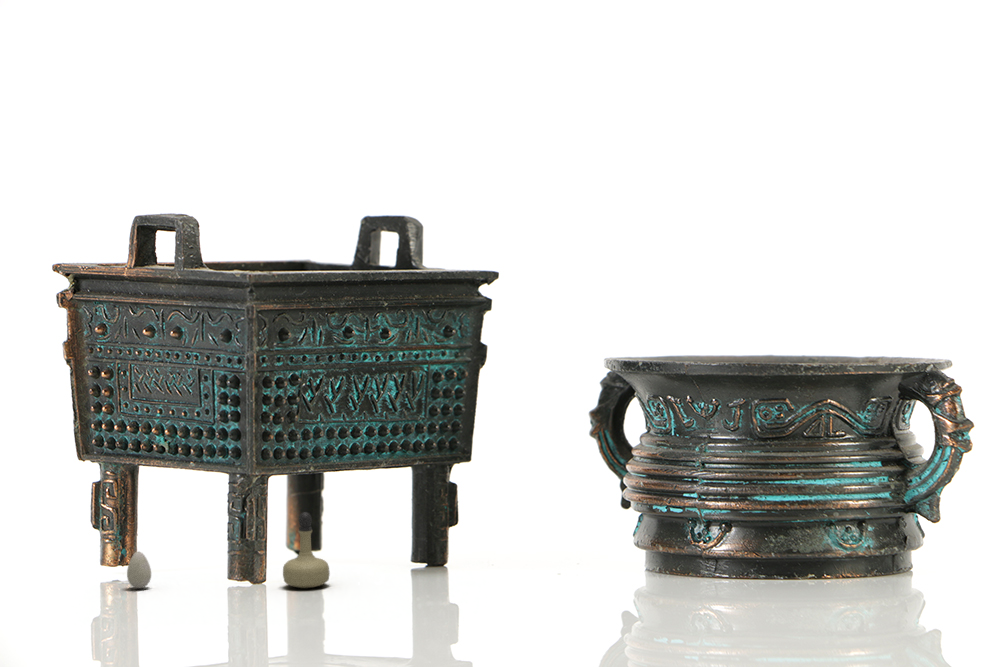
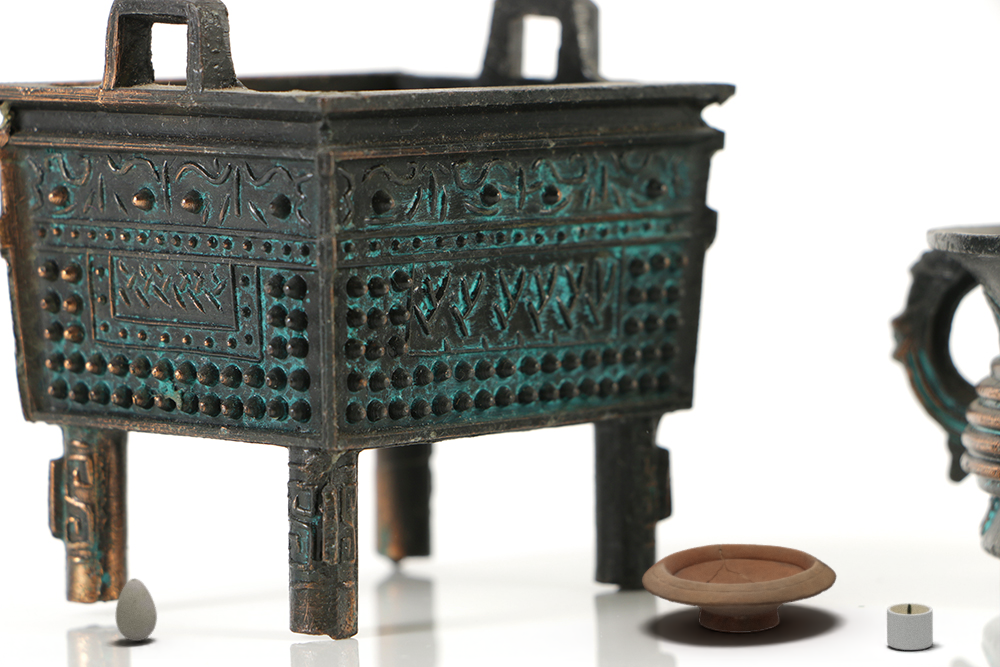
perfume bottle: present [283,512,330,588] -> none [383,507,463,637]
wooden bowl: none [433,539,545,588] -> present [642,544,836,633]
candle: none [568,571,606,597] -> present [887,603,933,650]

